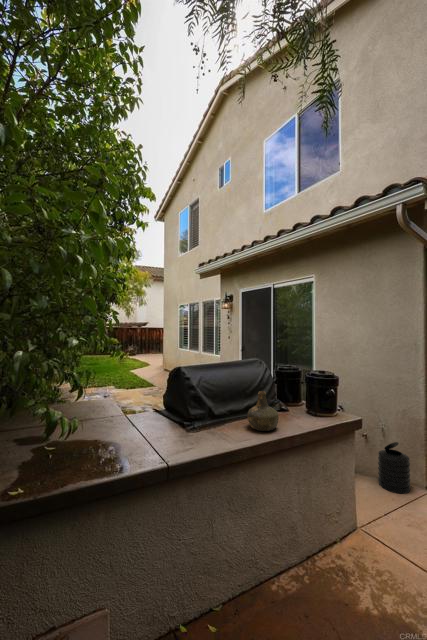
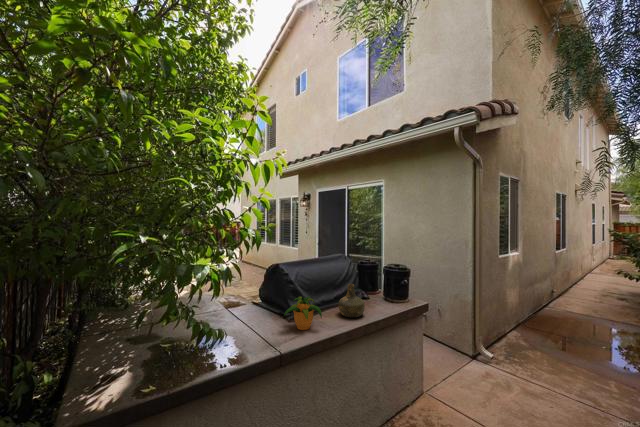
potted plant: none [179,403,223,442] -> present [284,296,322,330]
trash can: present [378,442,410,494] -> none [438,321,463,363]

